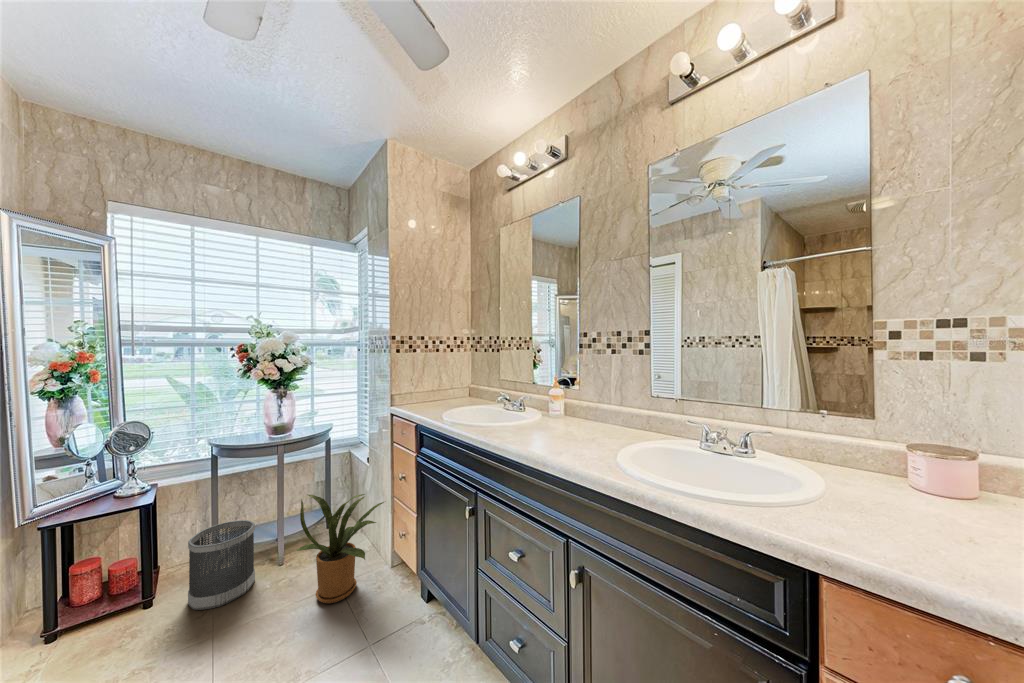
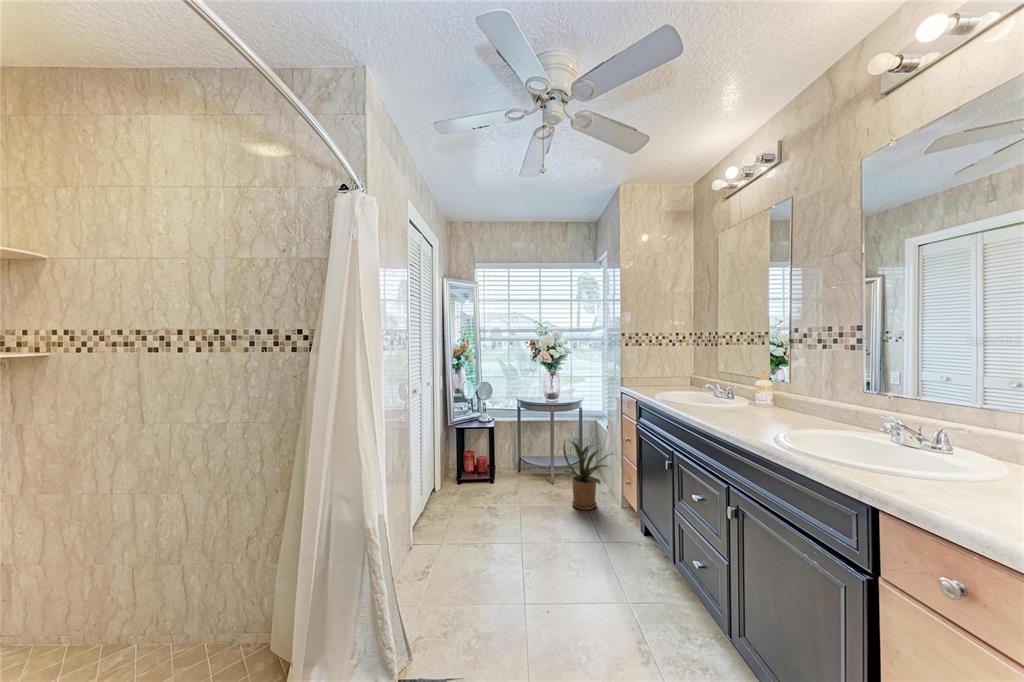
wastebasket: present [188,520,255,610] -> none [509,448,540,493]

